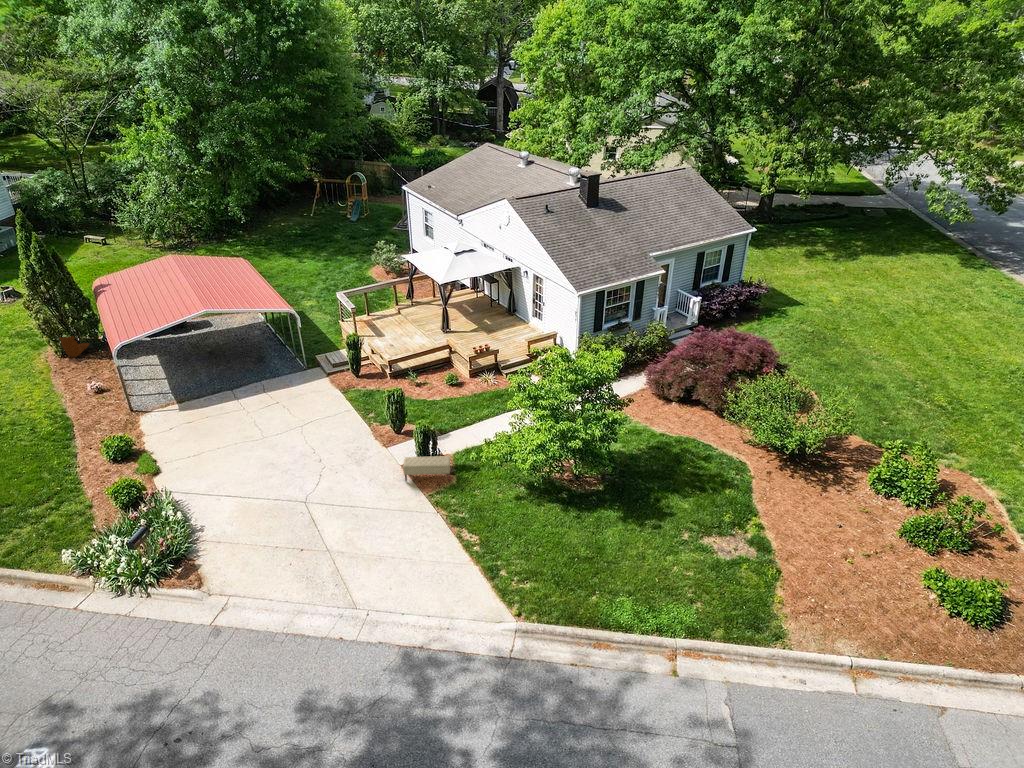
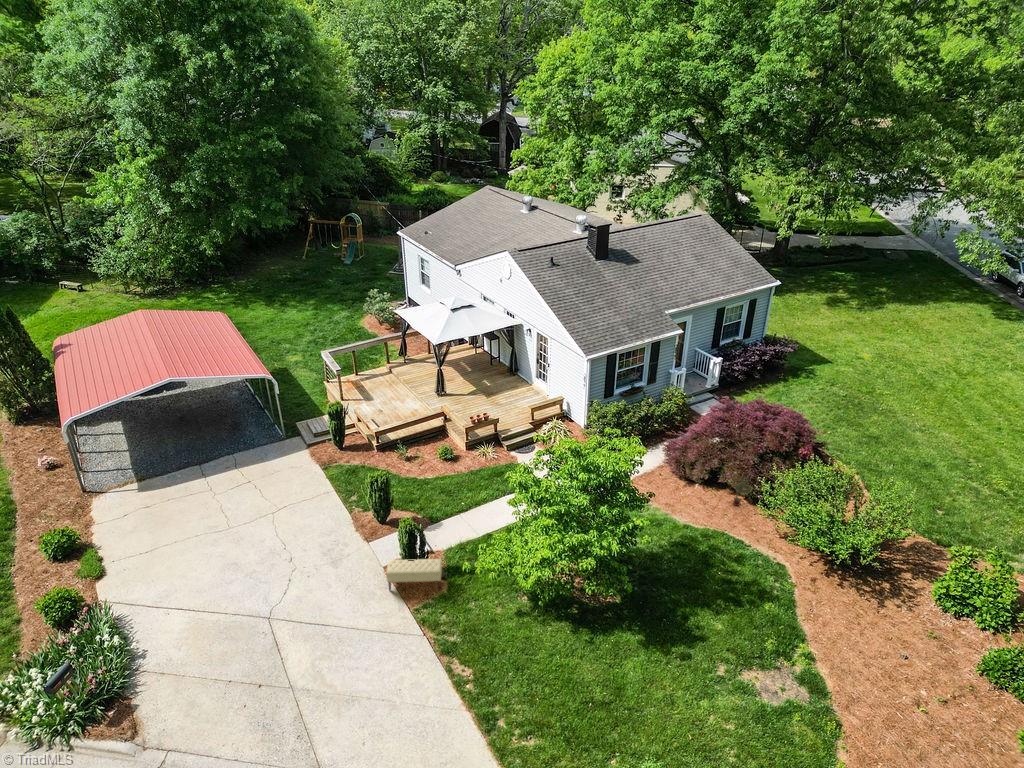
lounge chair: present [59,336,89,361] -> none [6,404,46,433]
potted tree: none [702,391,722,418] -> present [733,479,751,506]

